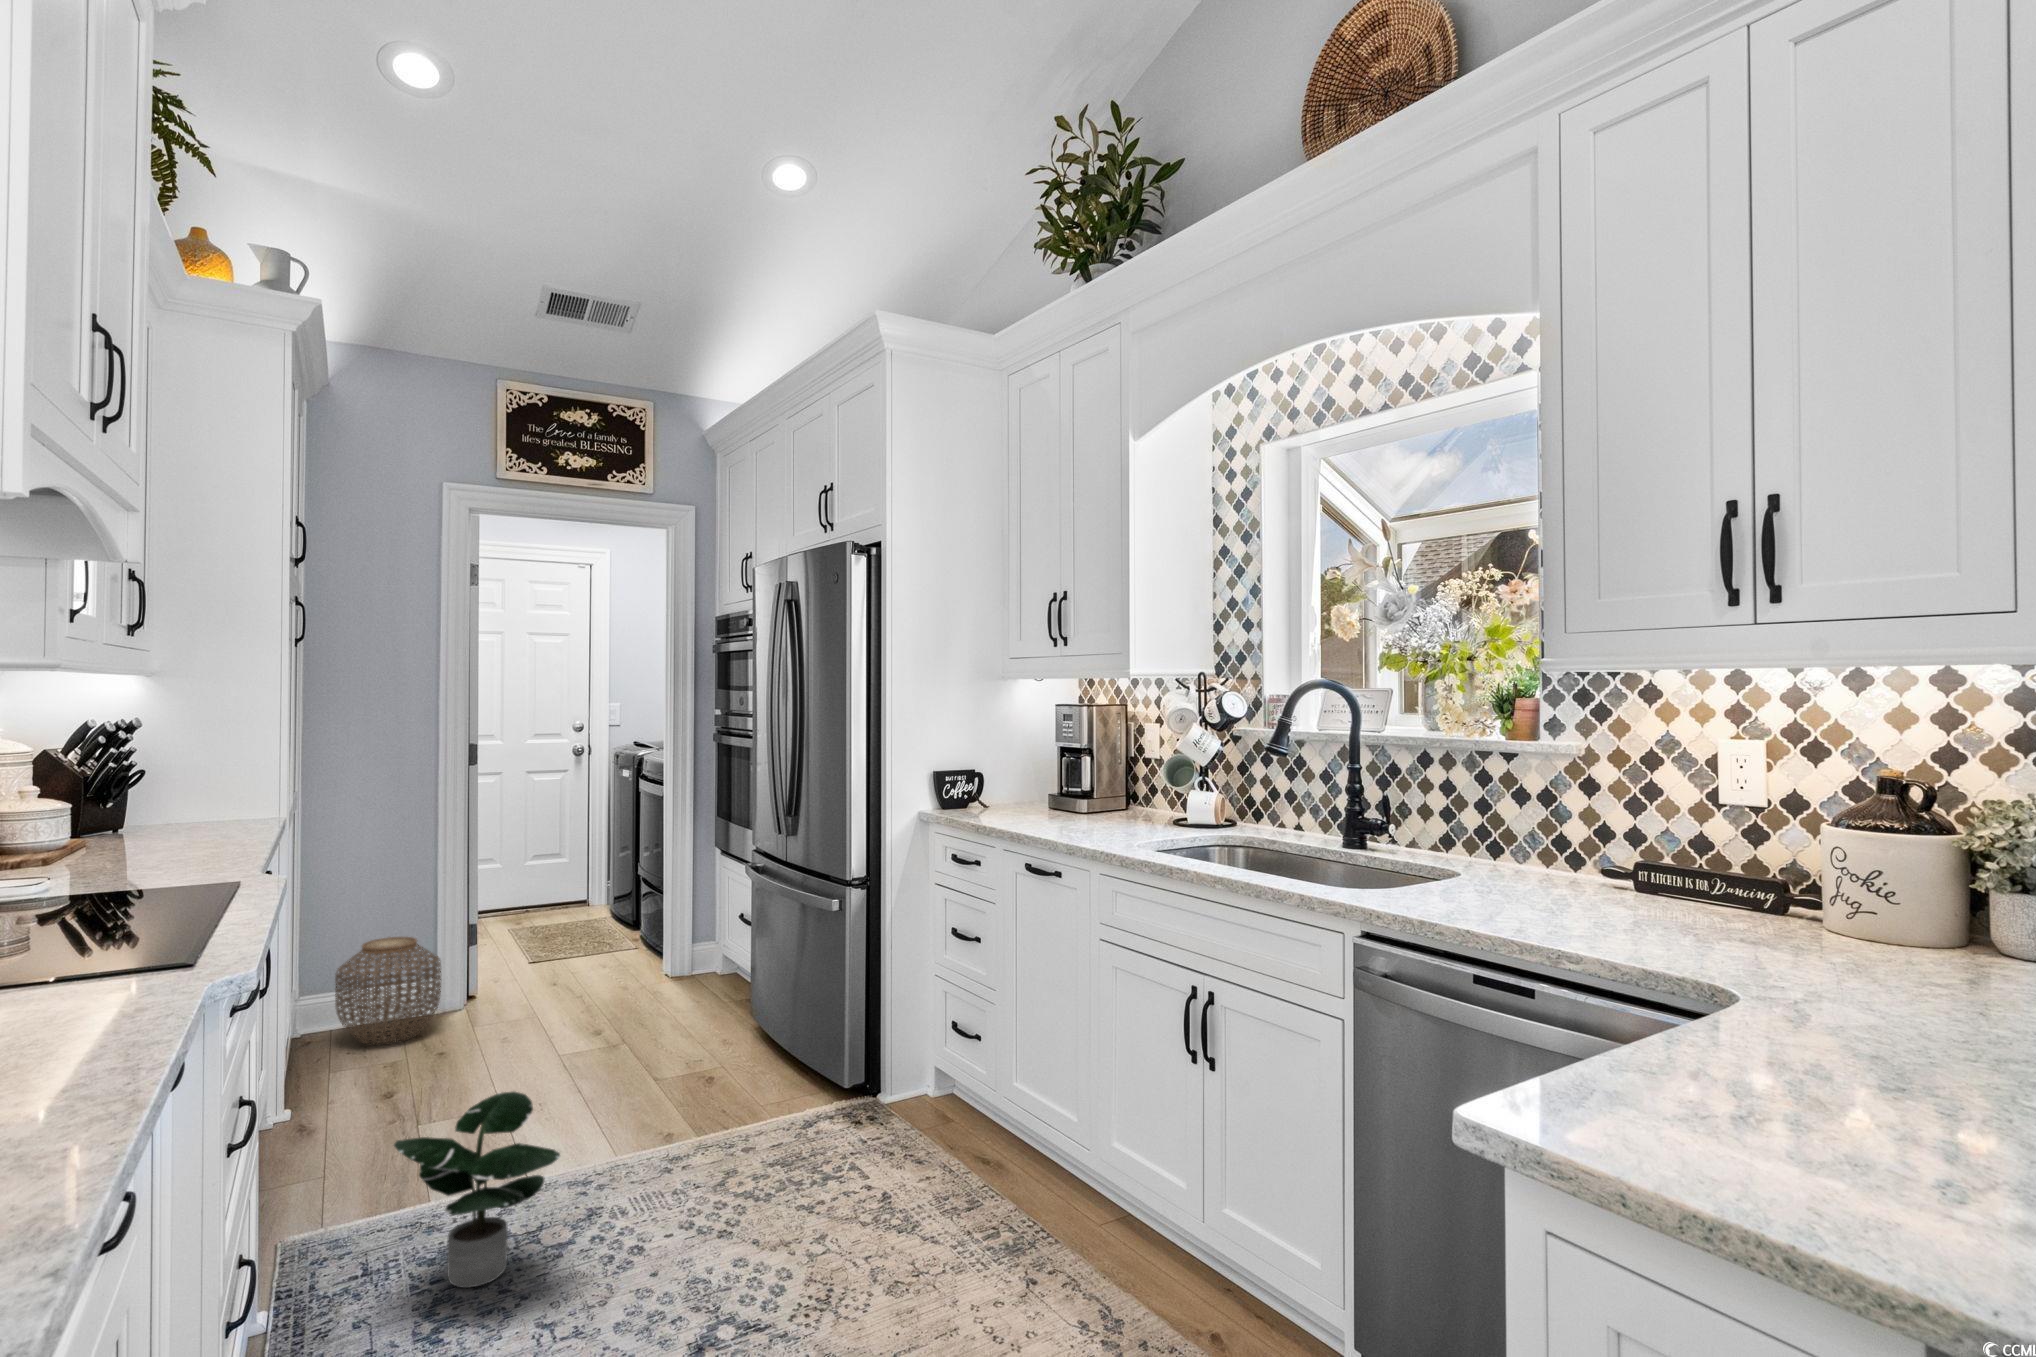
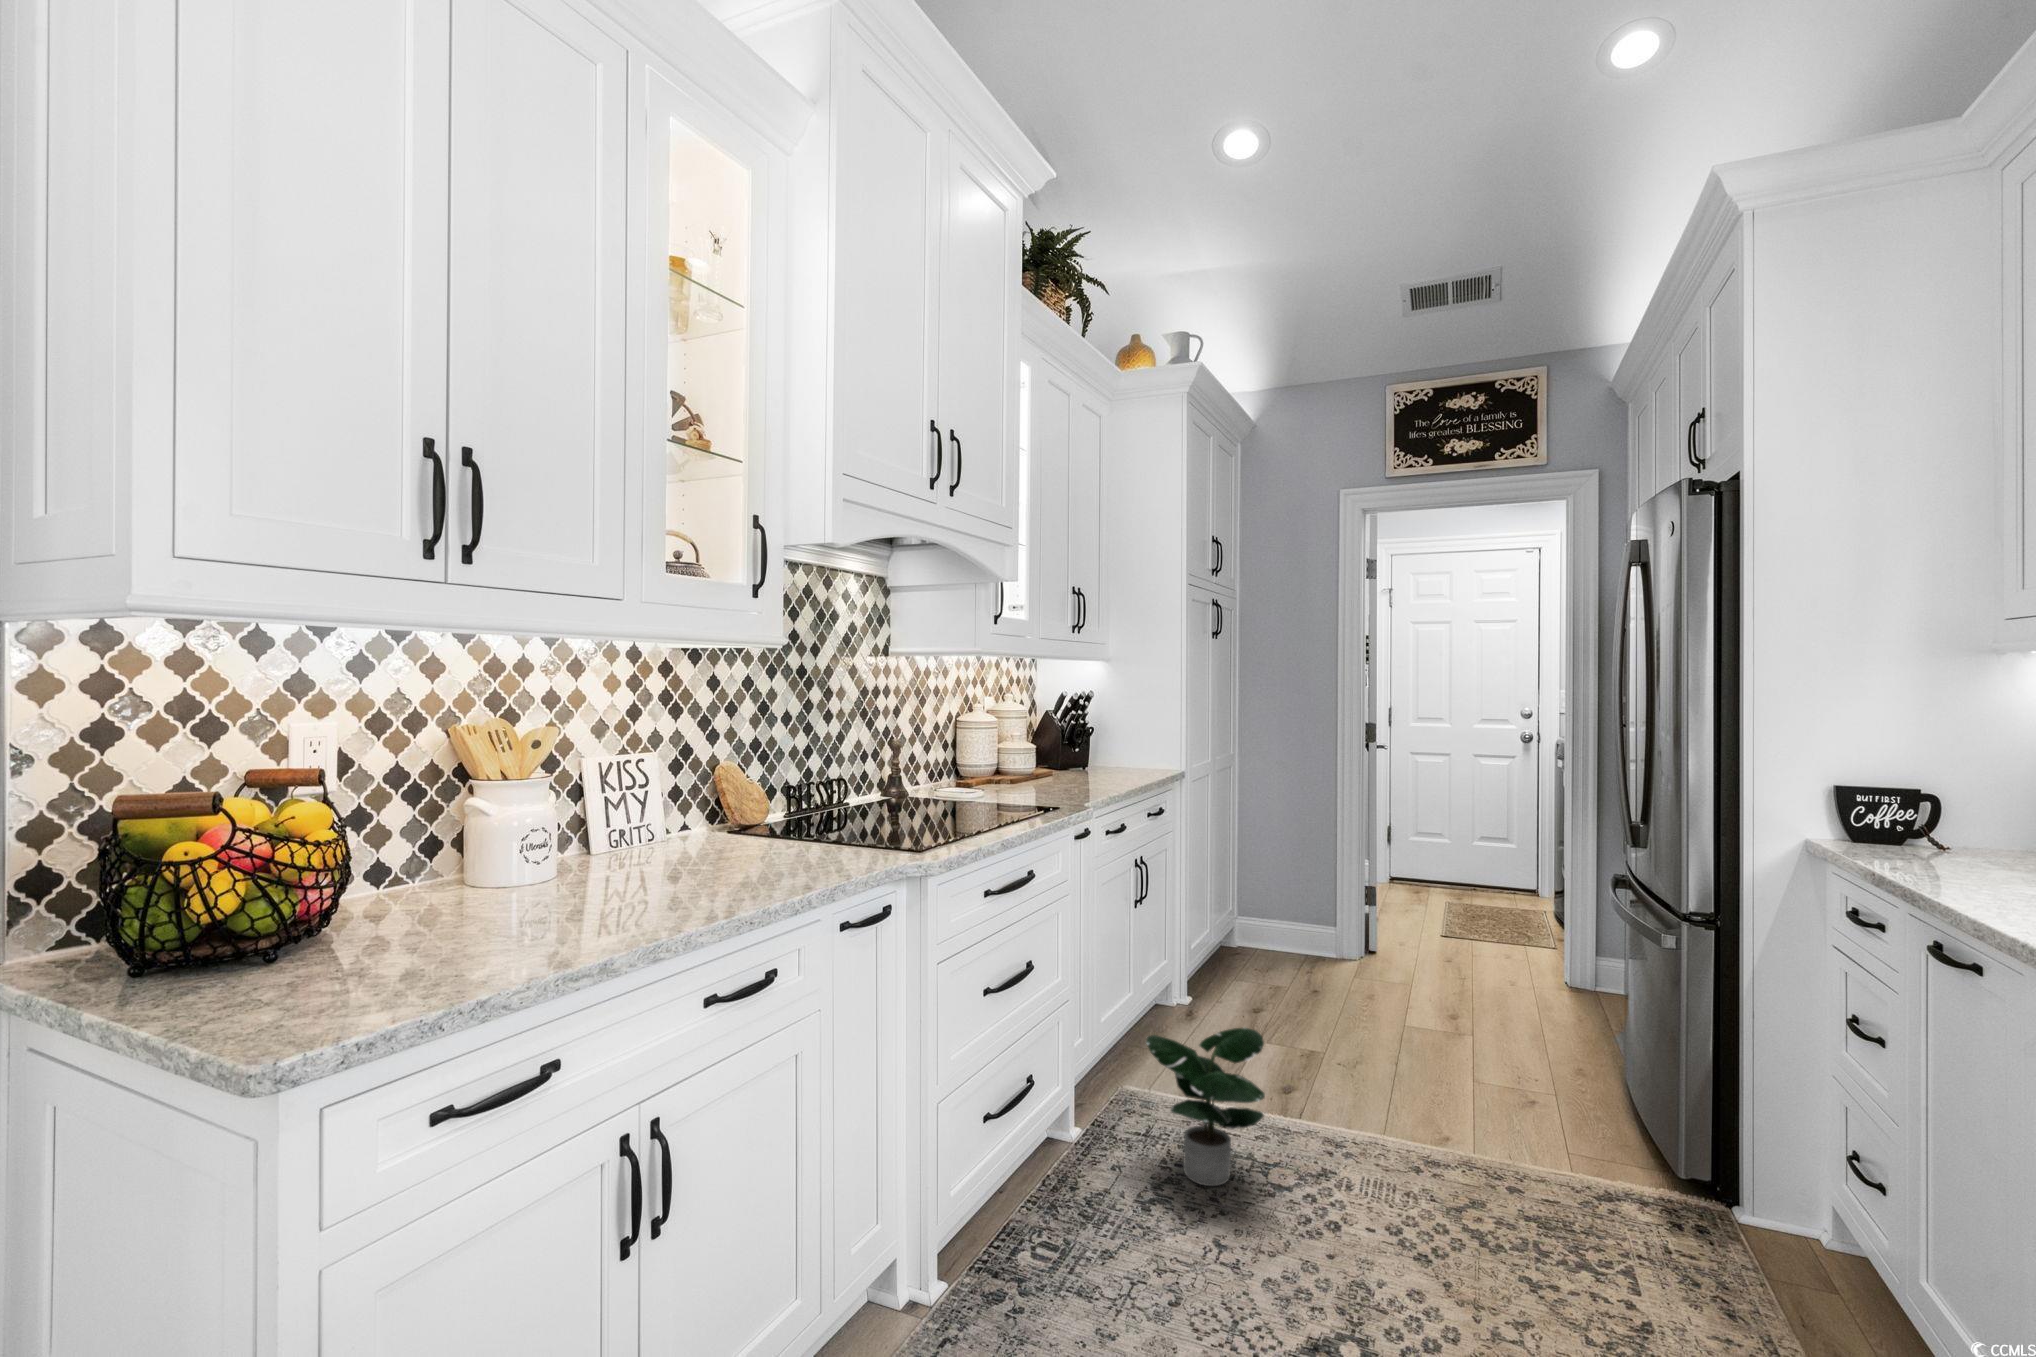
woven basket: present [335,937,441,1045] -> none [1258,890,1335,977]

